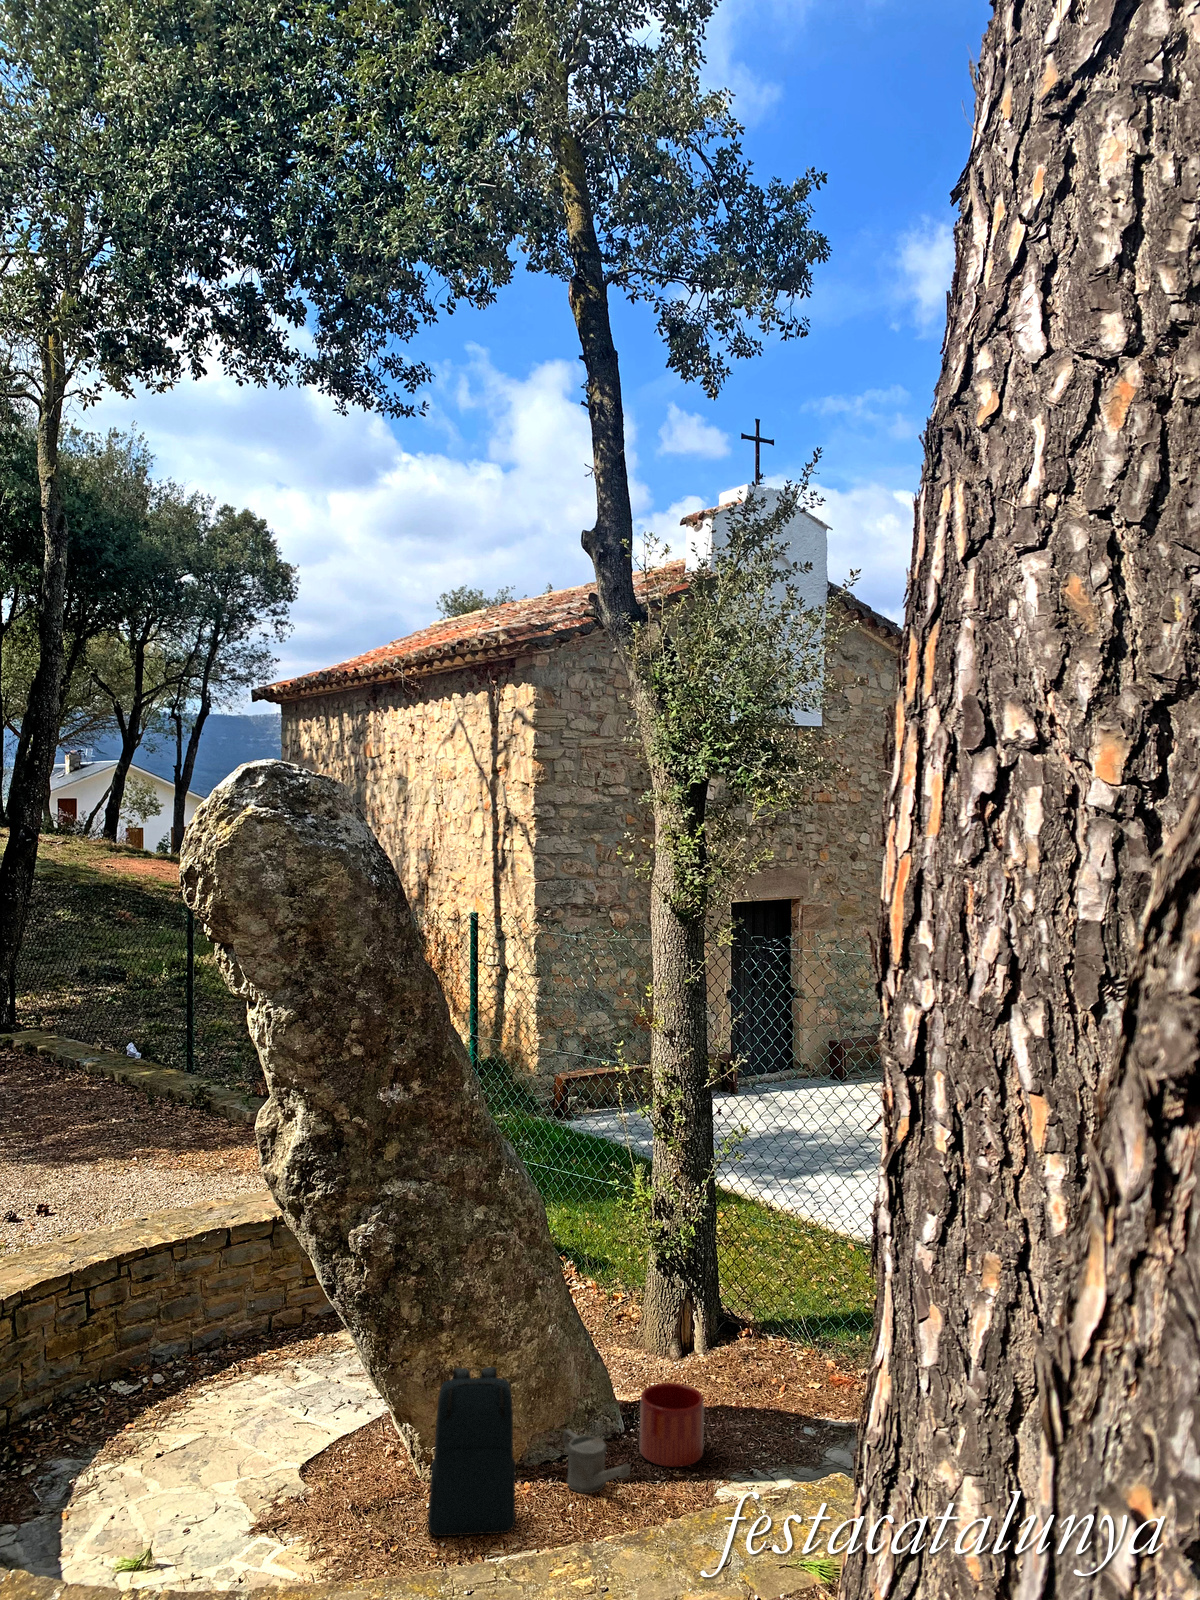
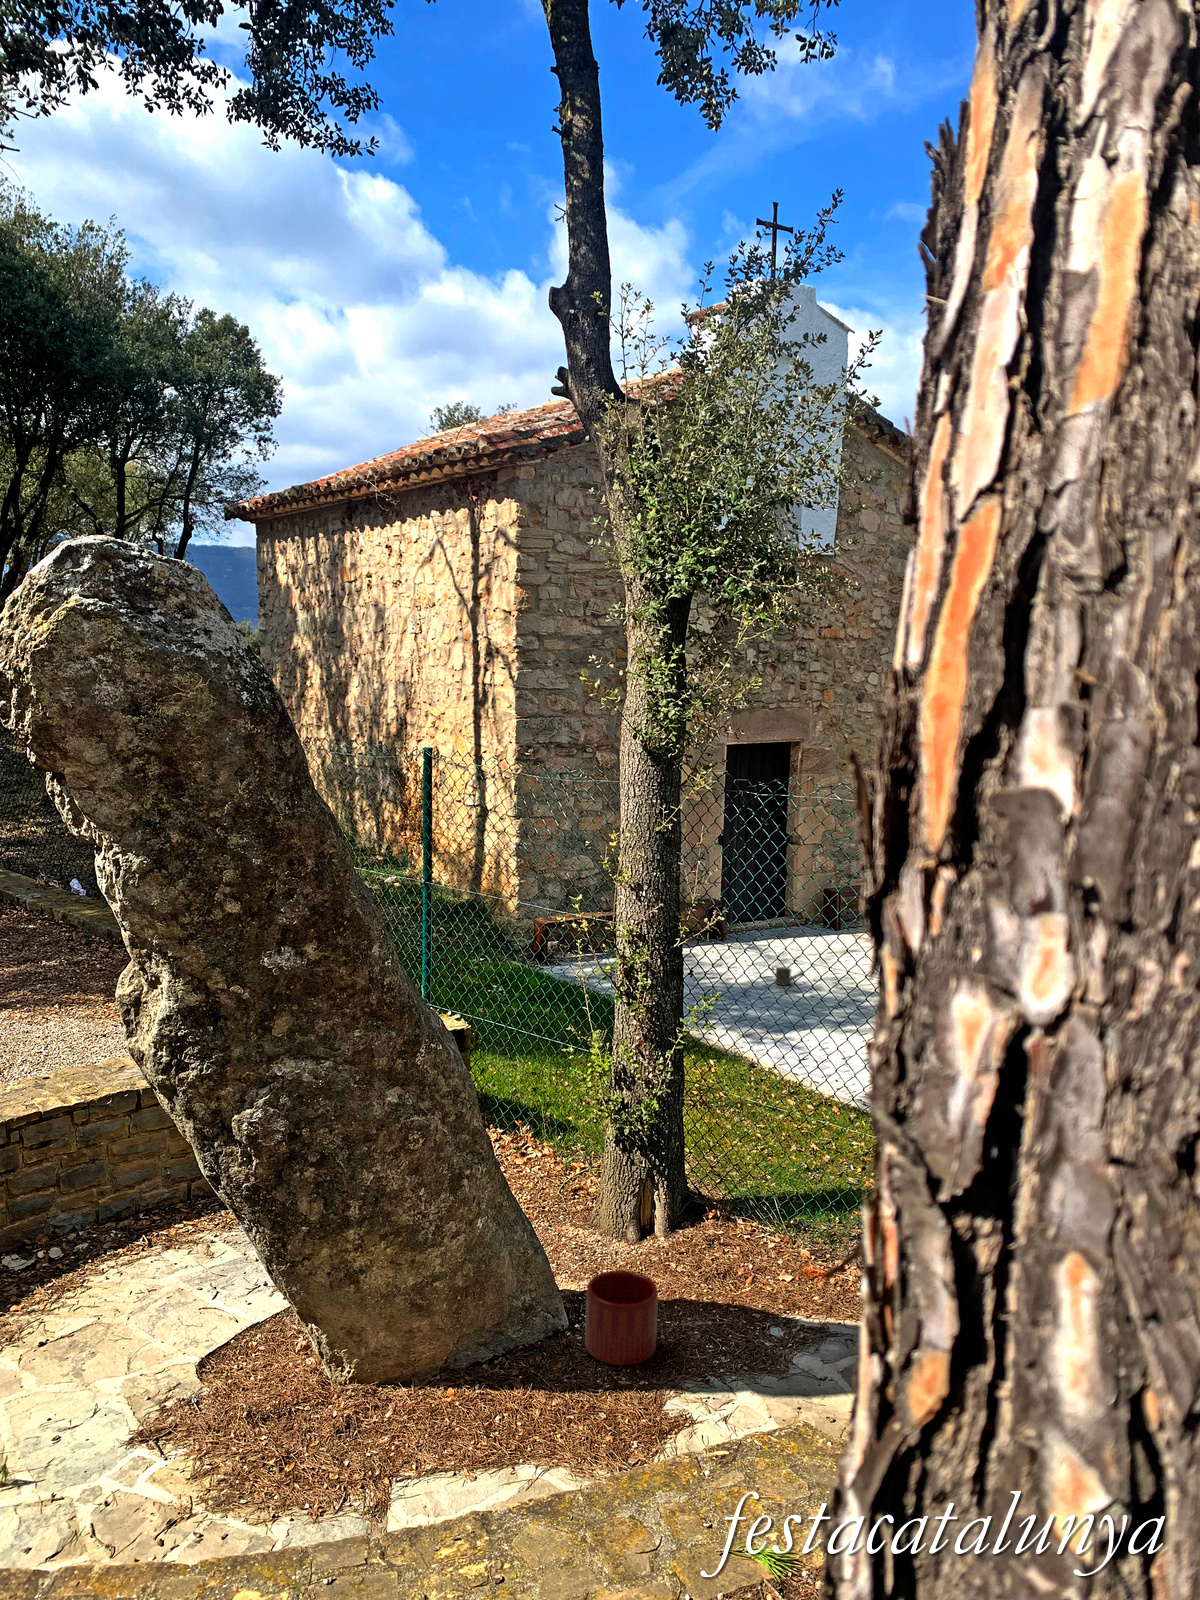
backpack: present [428,1367,515,1536] -> none [330,1265,432,1455]
watering can: present [563,1430,630,1493] -> present [772,966,804,985]

